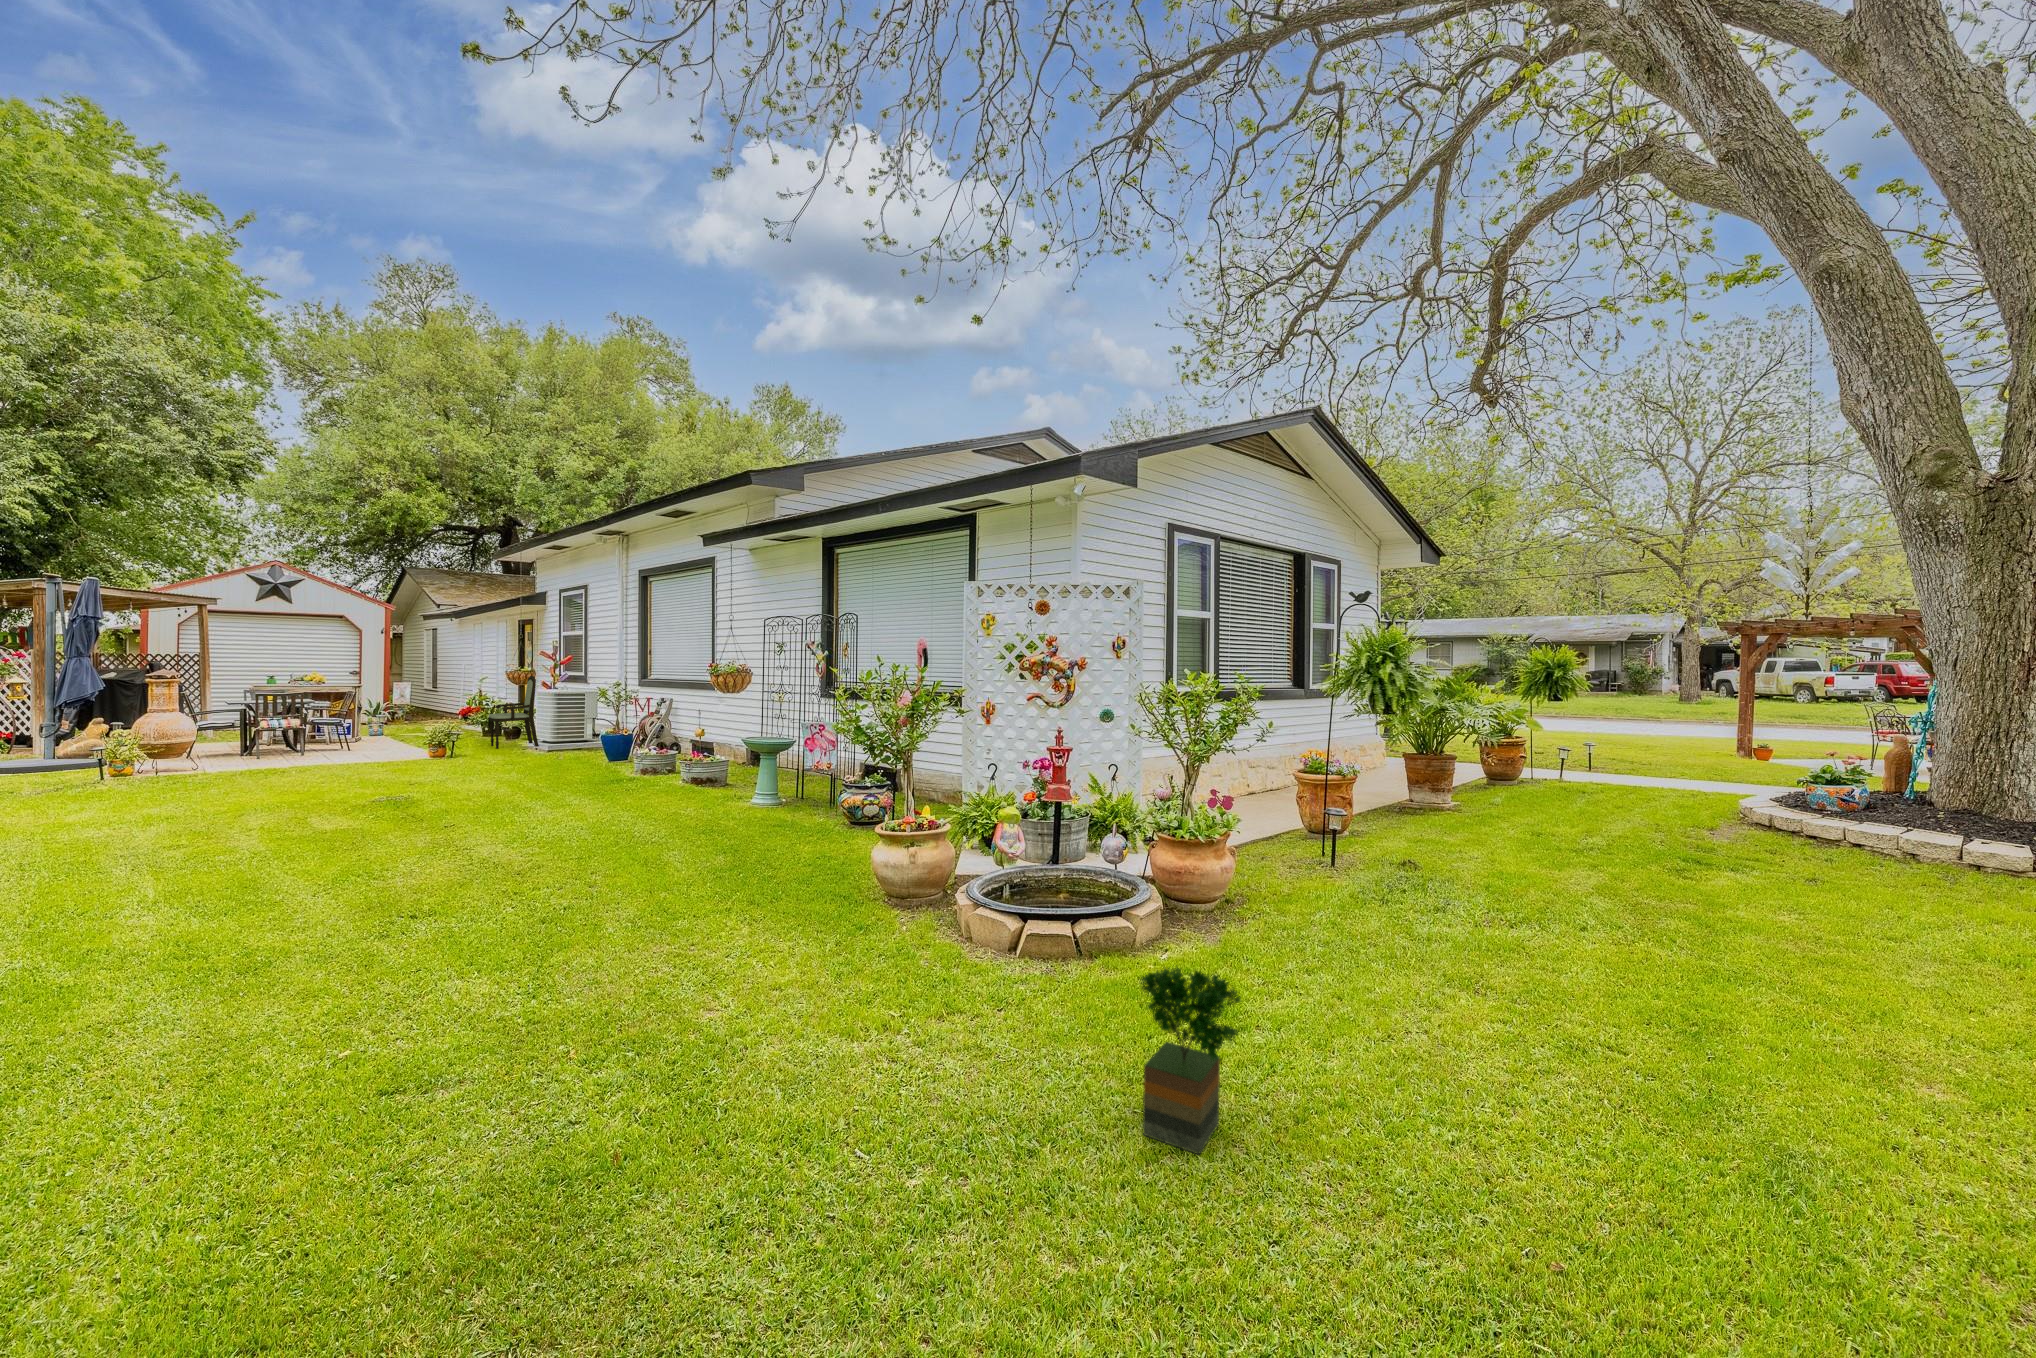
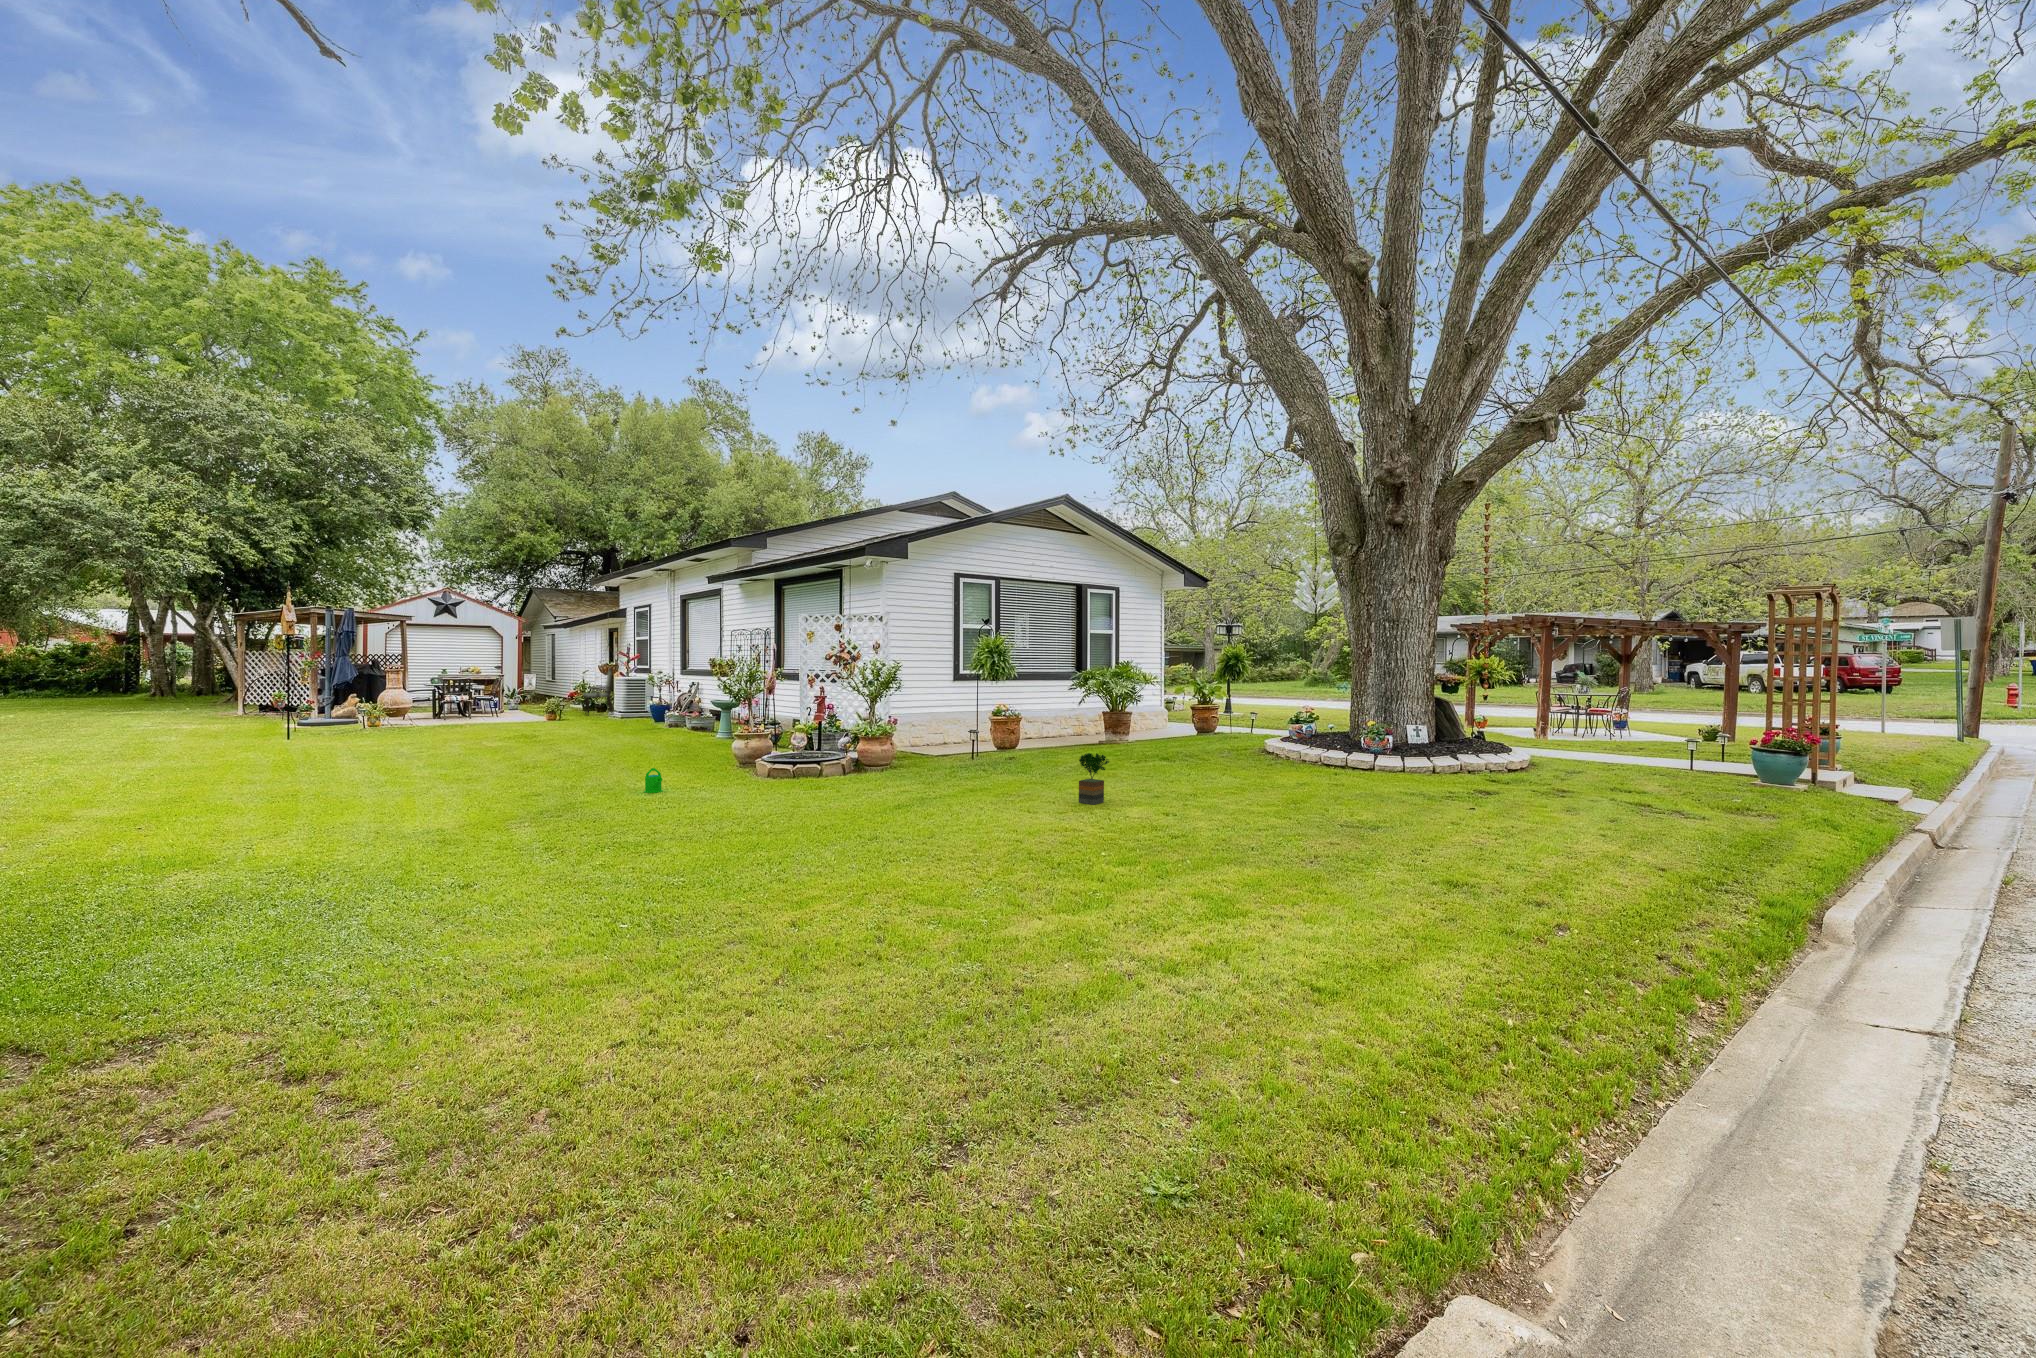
watering can: none [727,955,785,1028] -> present [644,768,663,793]
potted tree: present [1141,967,1241,1154] -> present [1079,753,1109,805]

